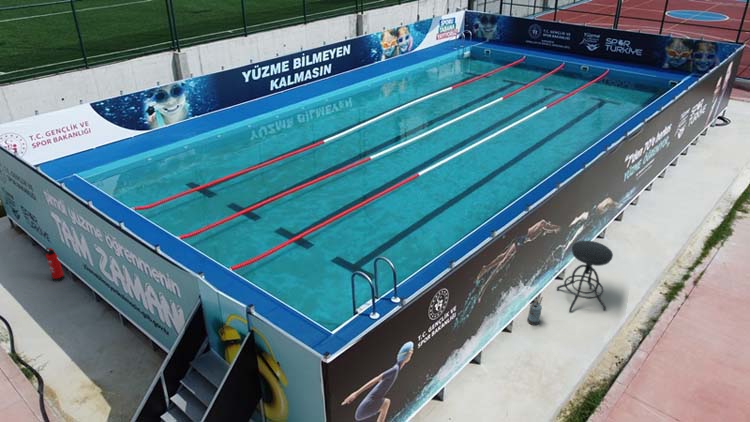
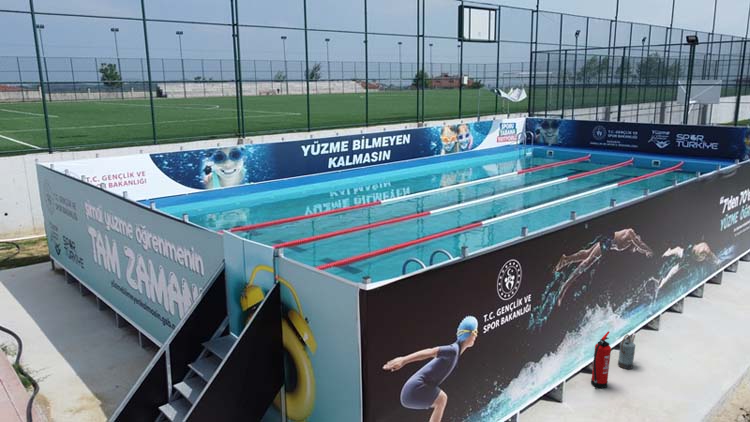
stool: present [557,241,613,312] -> none [651,274,719,361]
fire extinguisher: present [46,248,64,281] -> present [591,331,611,388]

